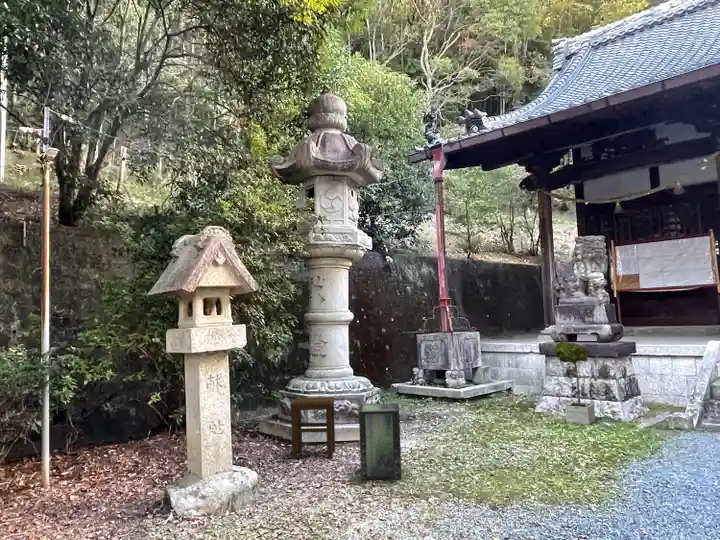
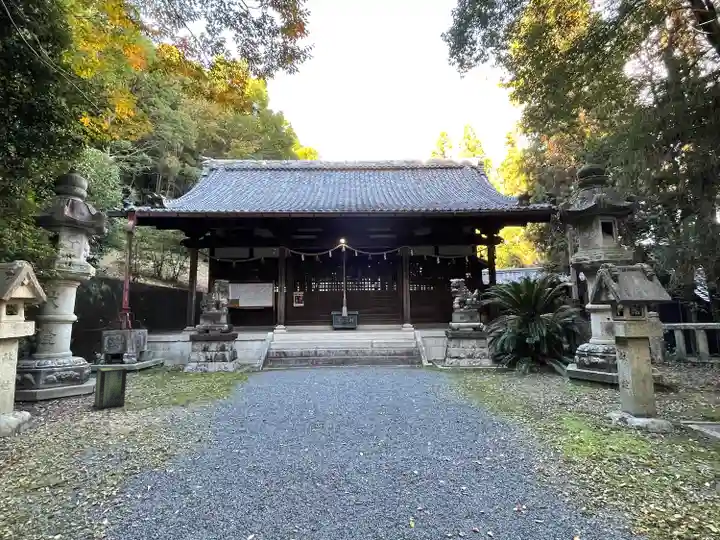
potted tree: present [554,341,595,425] -> none [200,333,218,375]
stool: present [290,397,335,458] -> none [34,368,71,408]

